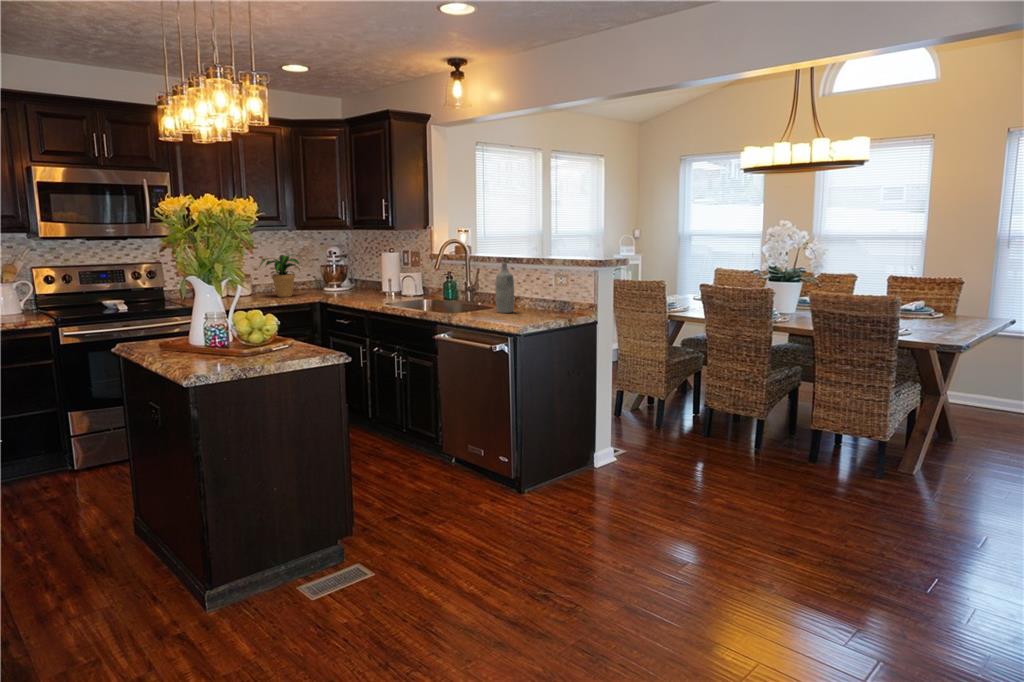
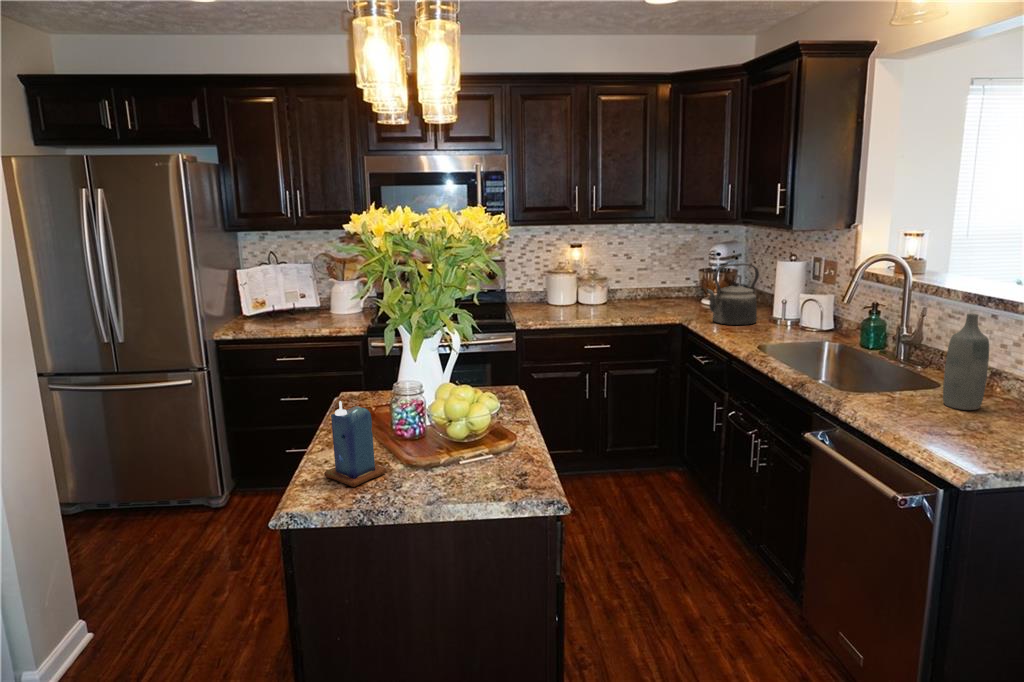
potted plant: present [260,255,300,297] -> none [611,256,671,311]
kettle: none [340,255,375,298] -> present [707,264,759,325]
candle: none [190,311,229,362] -> present [324,401,386,487]

